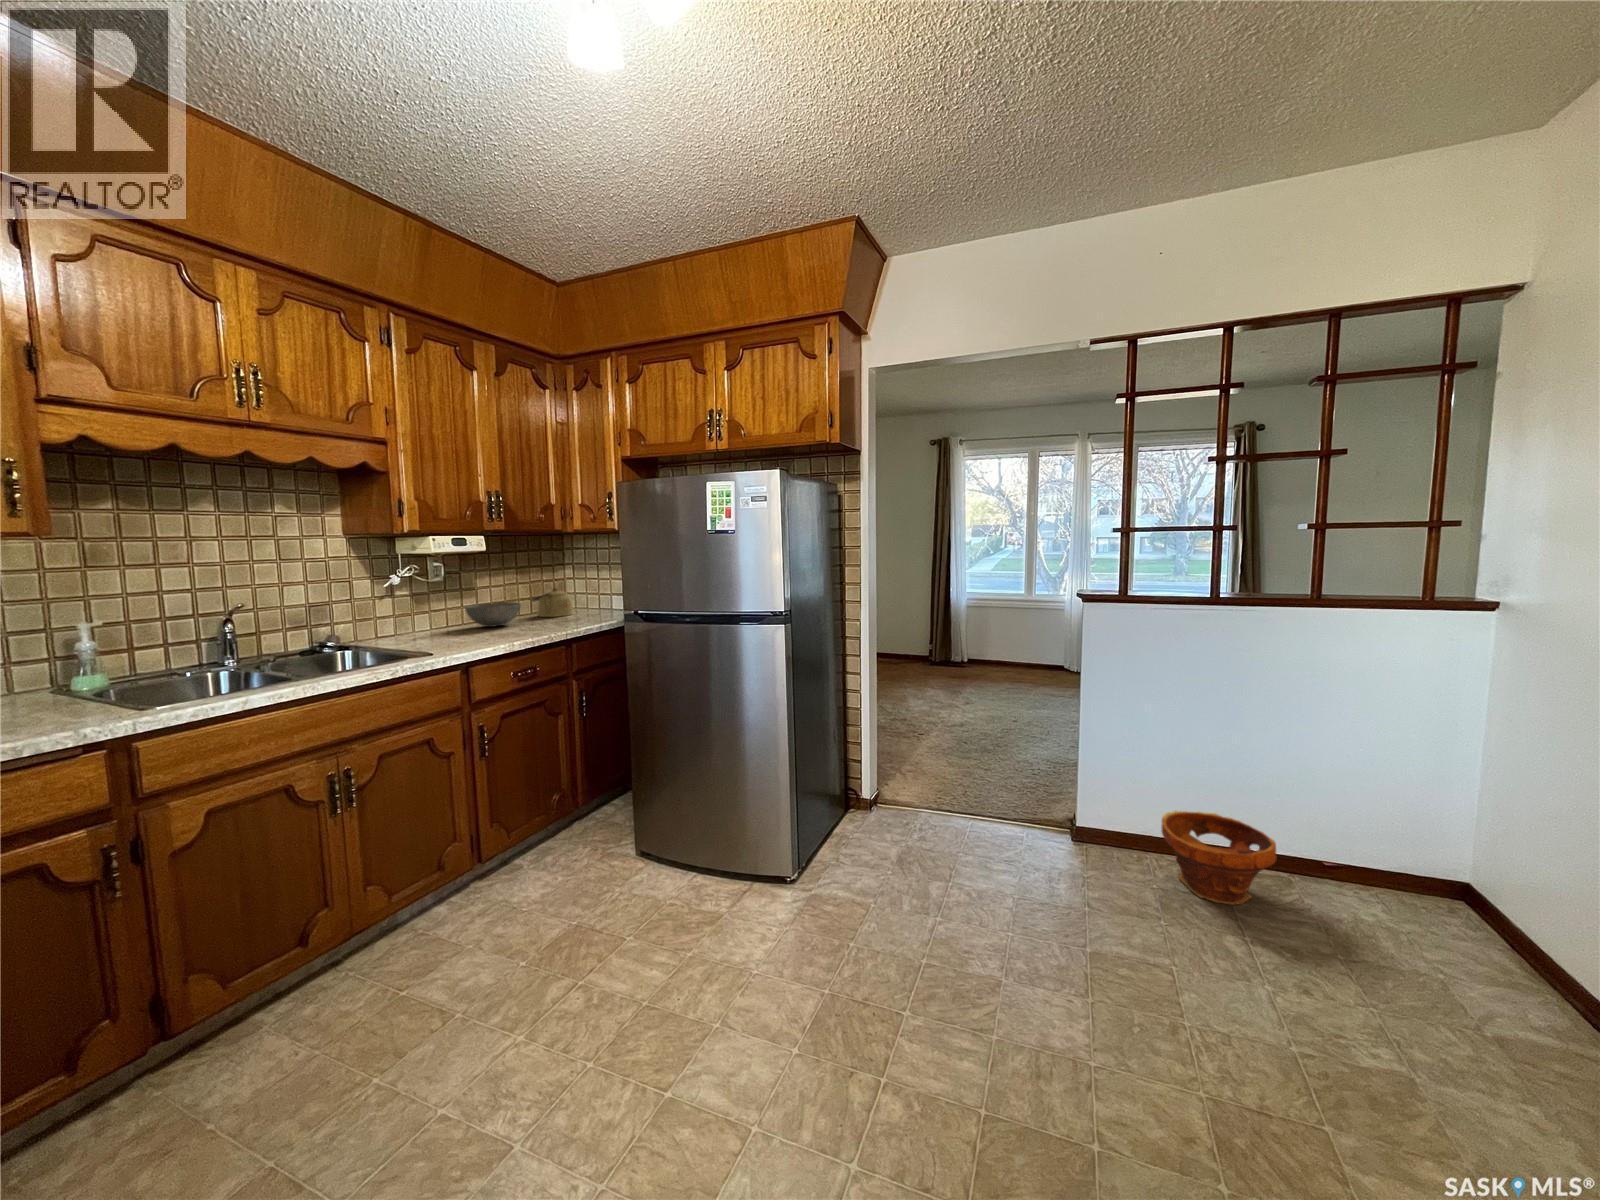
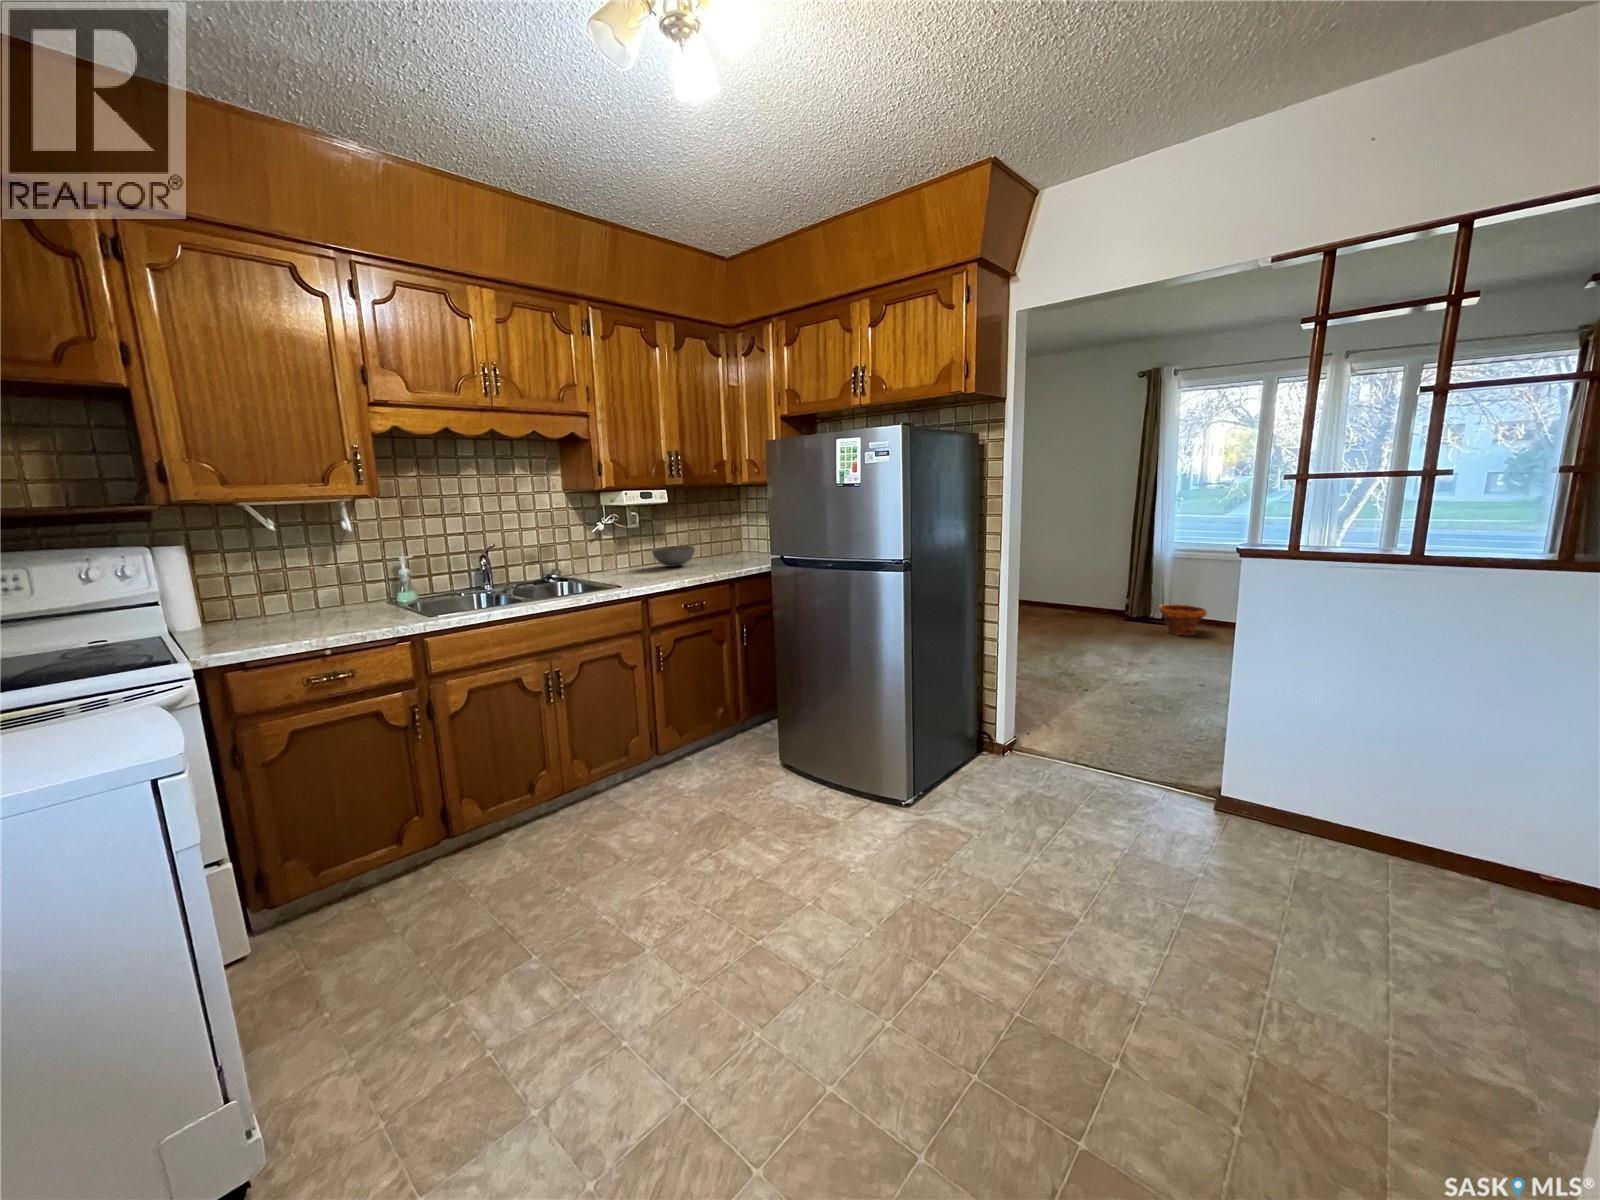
kettle: present [531,588,574,617] -> none [706,534,742,560]
planter: present [1161,811,1276,905] -> present [1159,604,1207,635]

